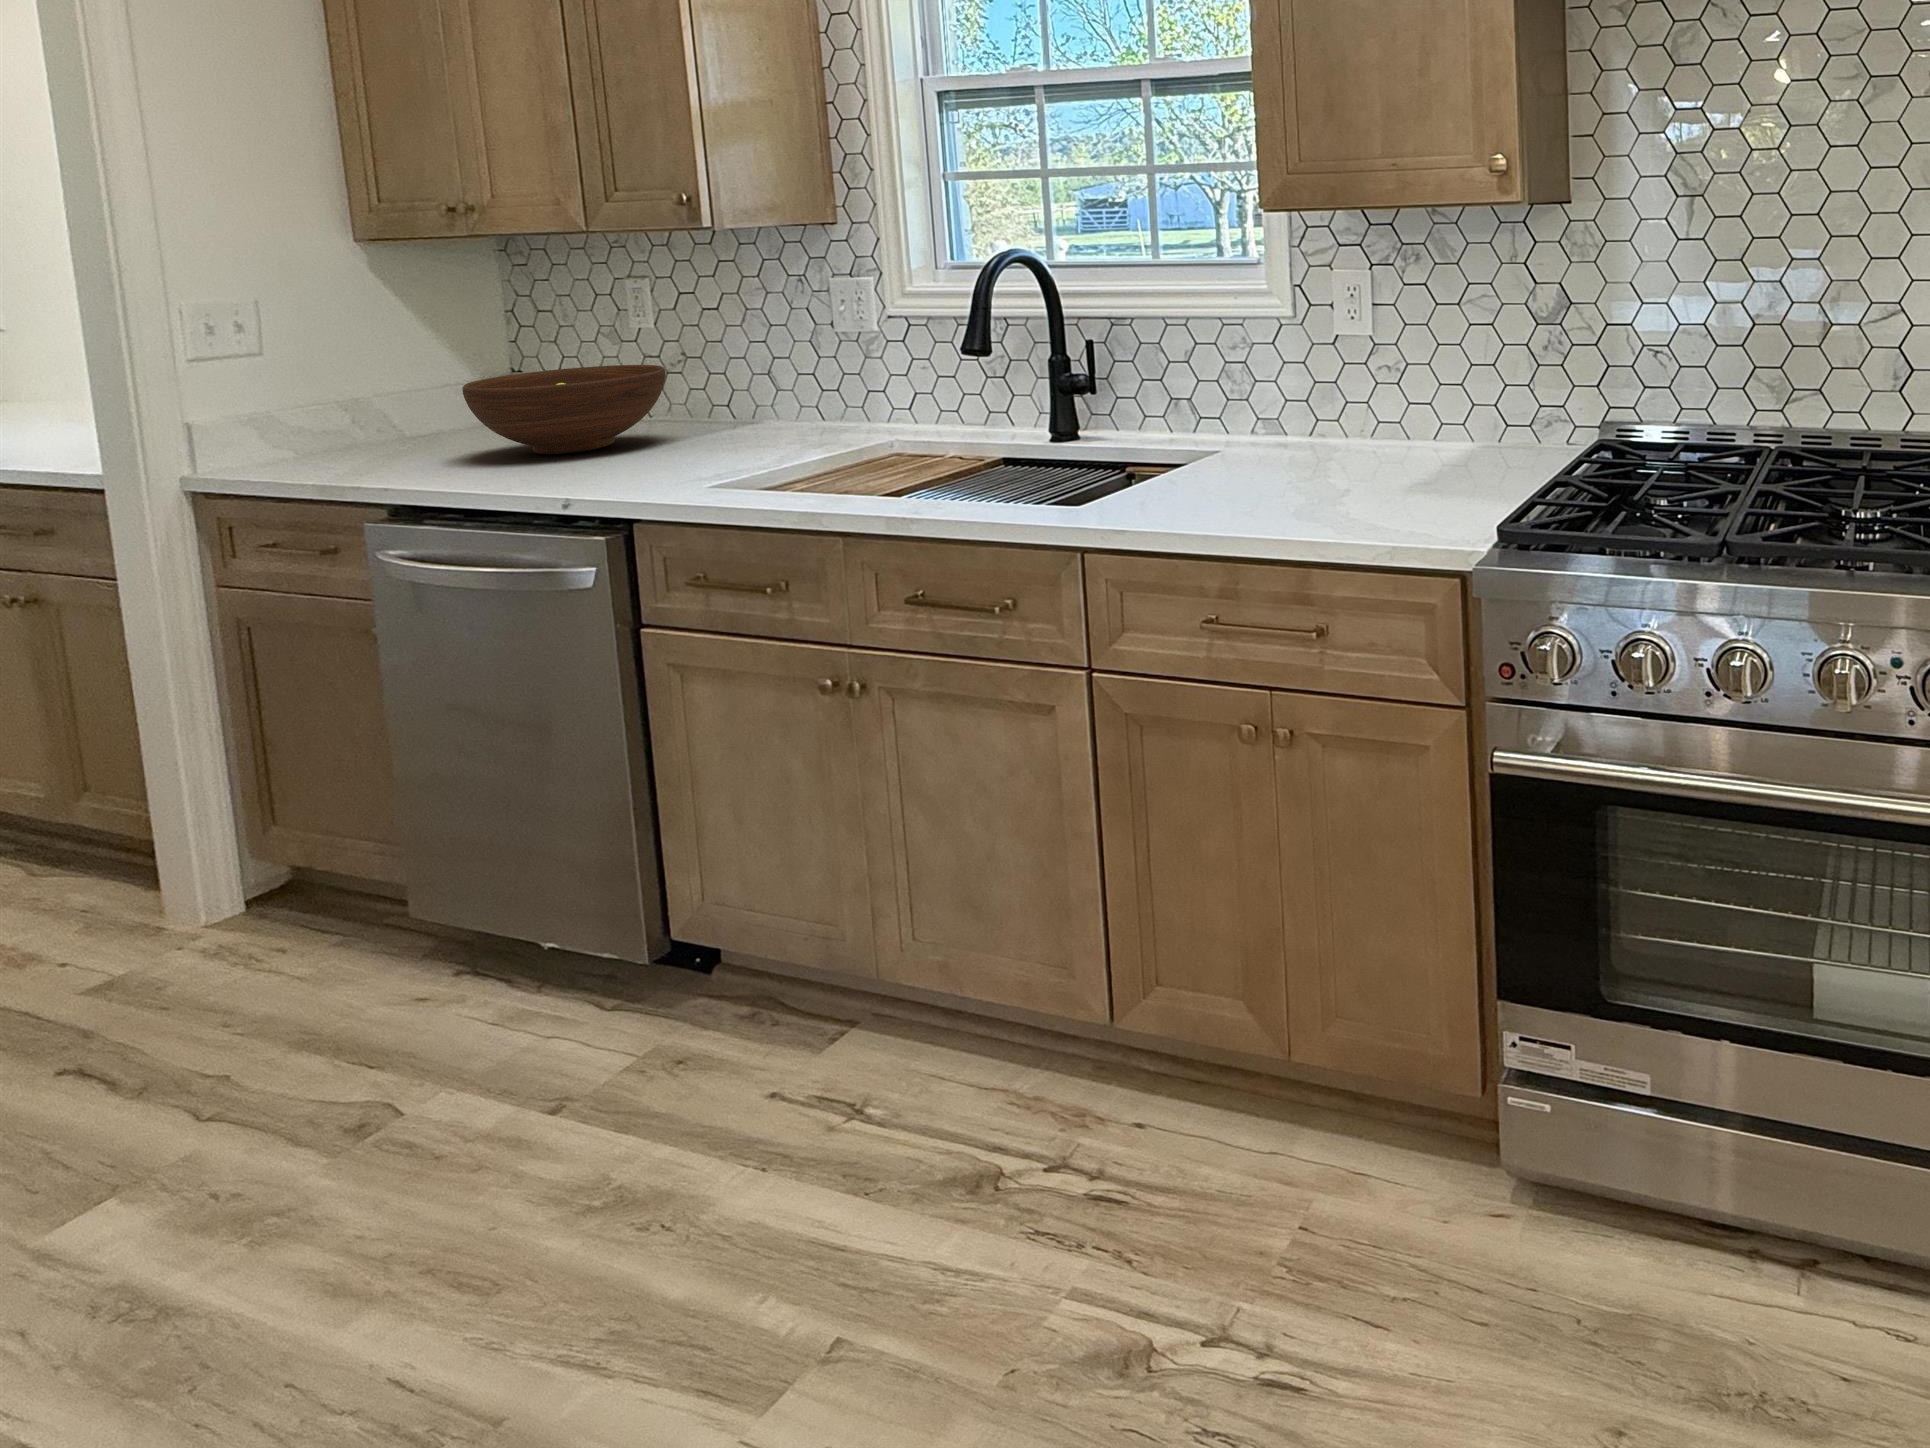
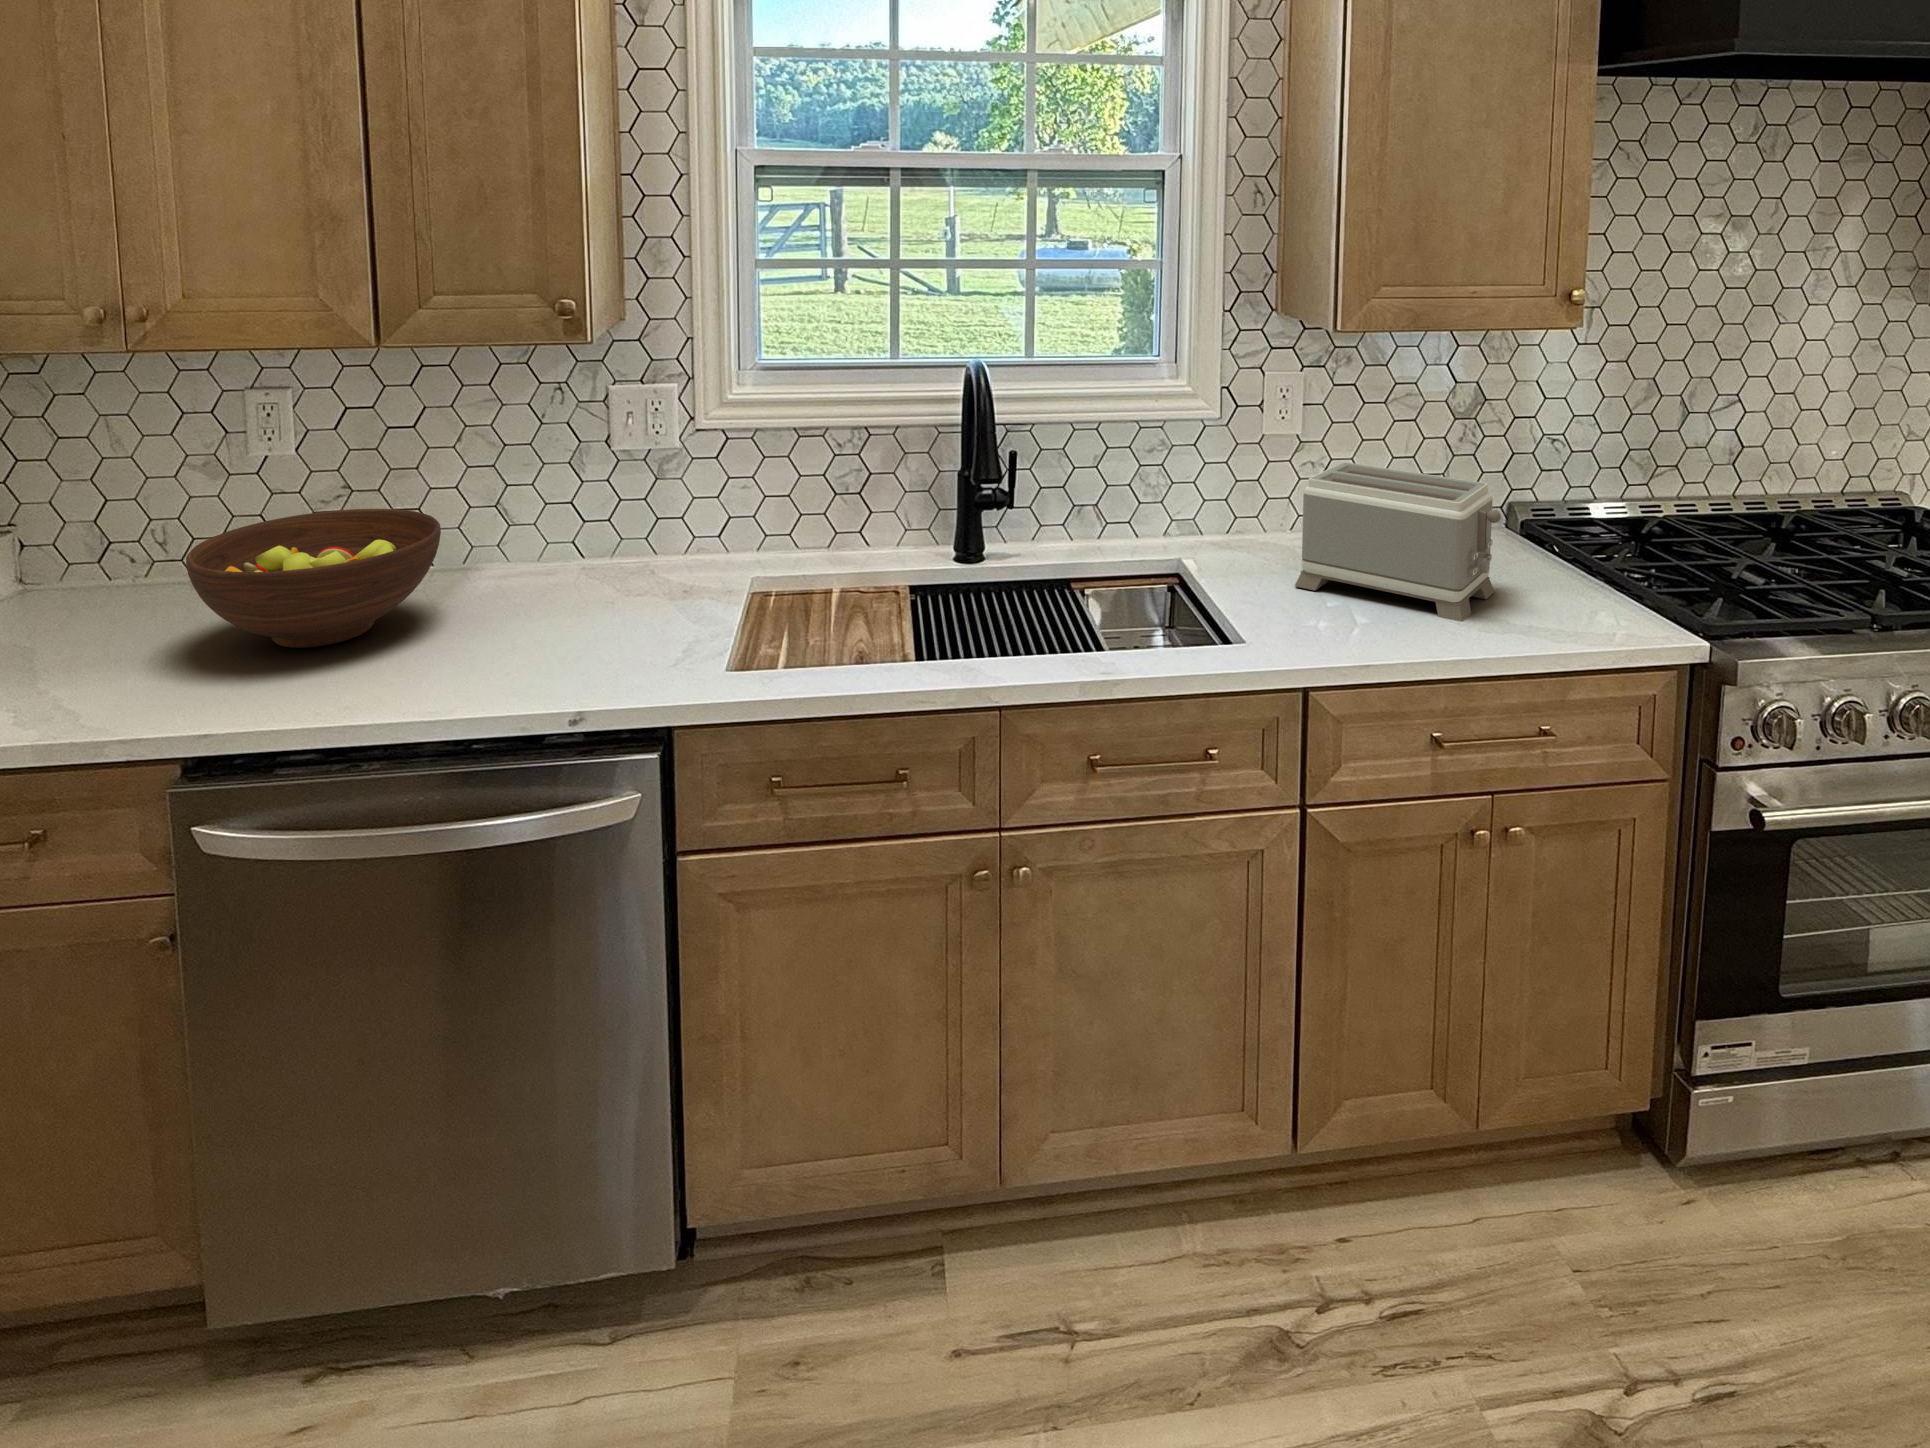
toaster: none [1251,358,1417,514] -> present [1295,462,1501,622]

